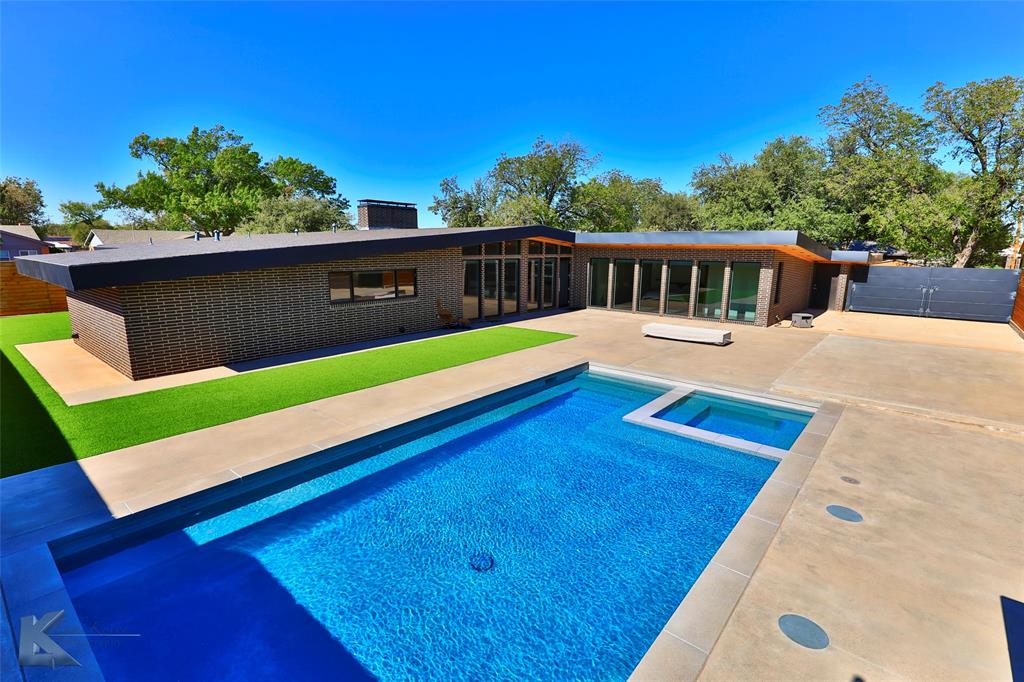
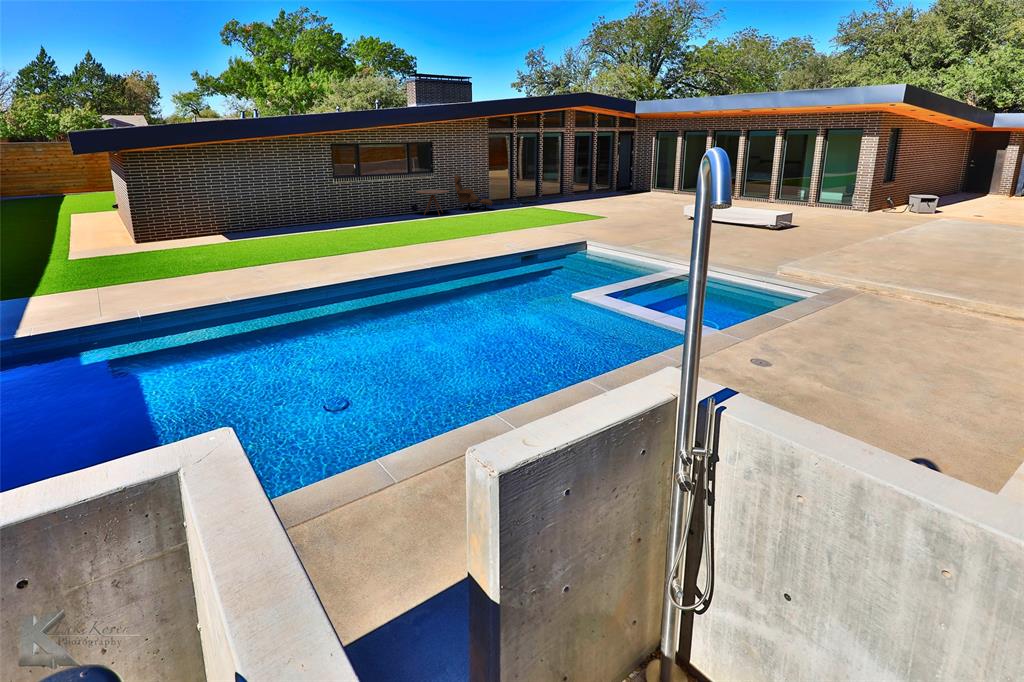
round table: none [404,312,435,336] -> present [416,190,449,215]

